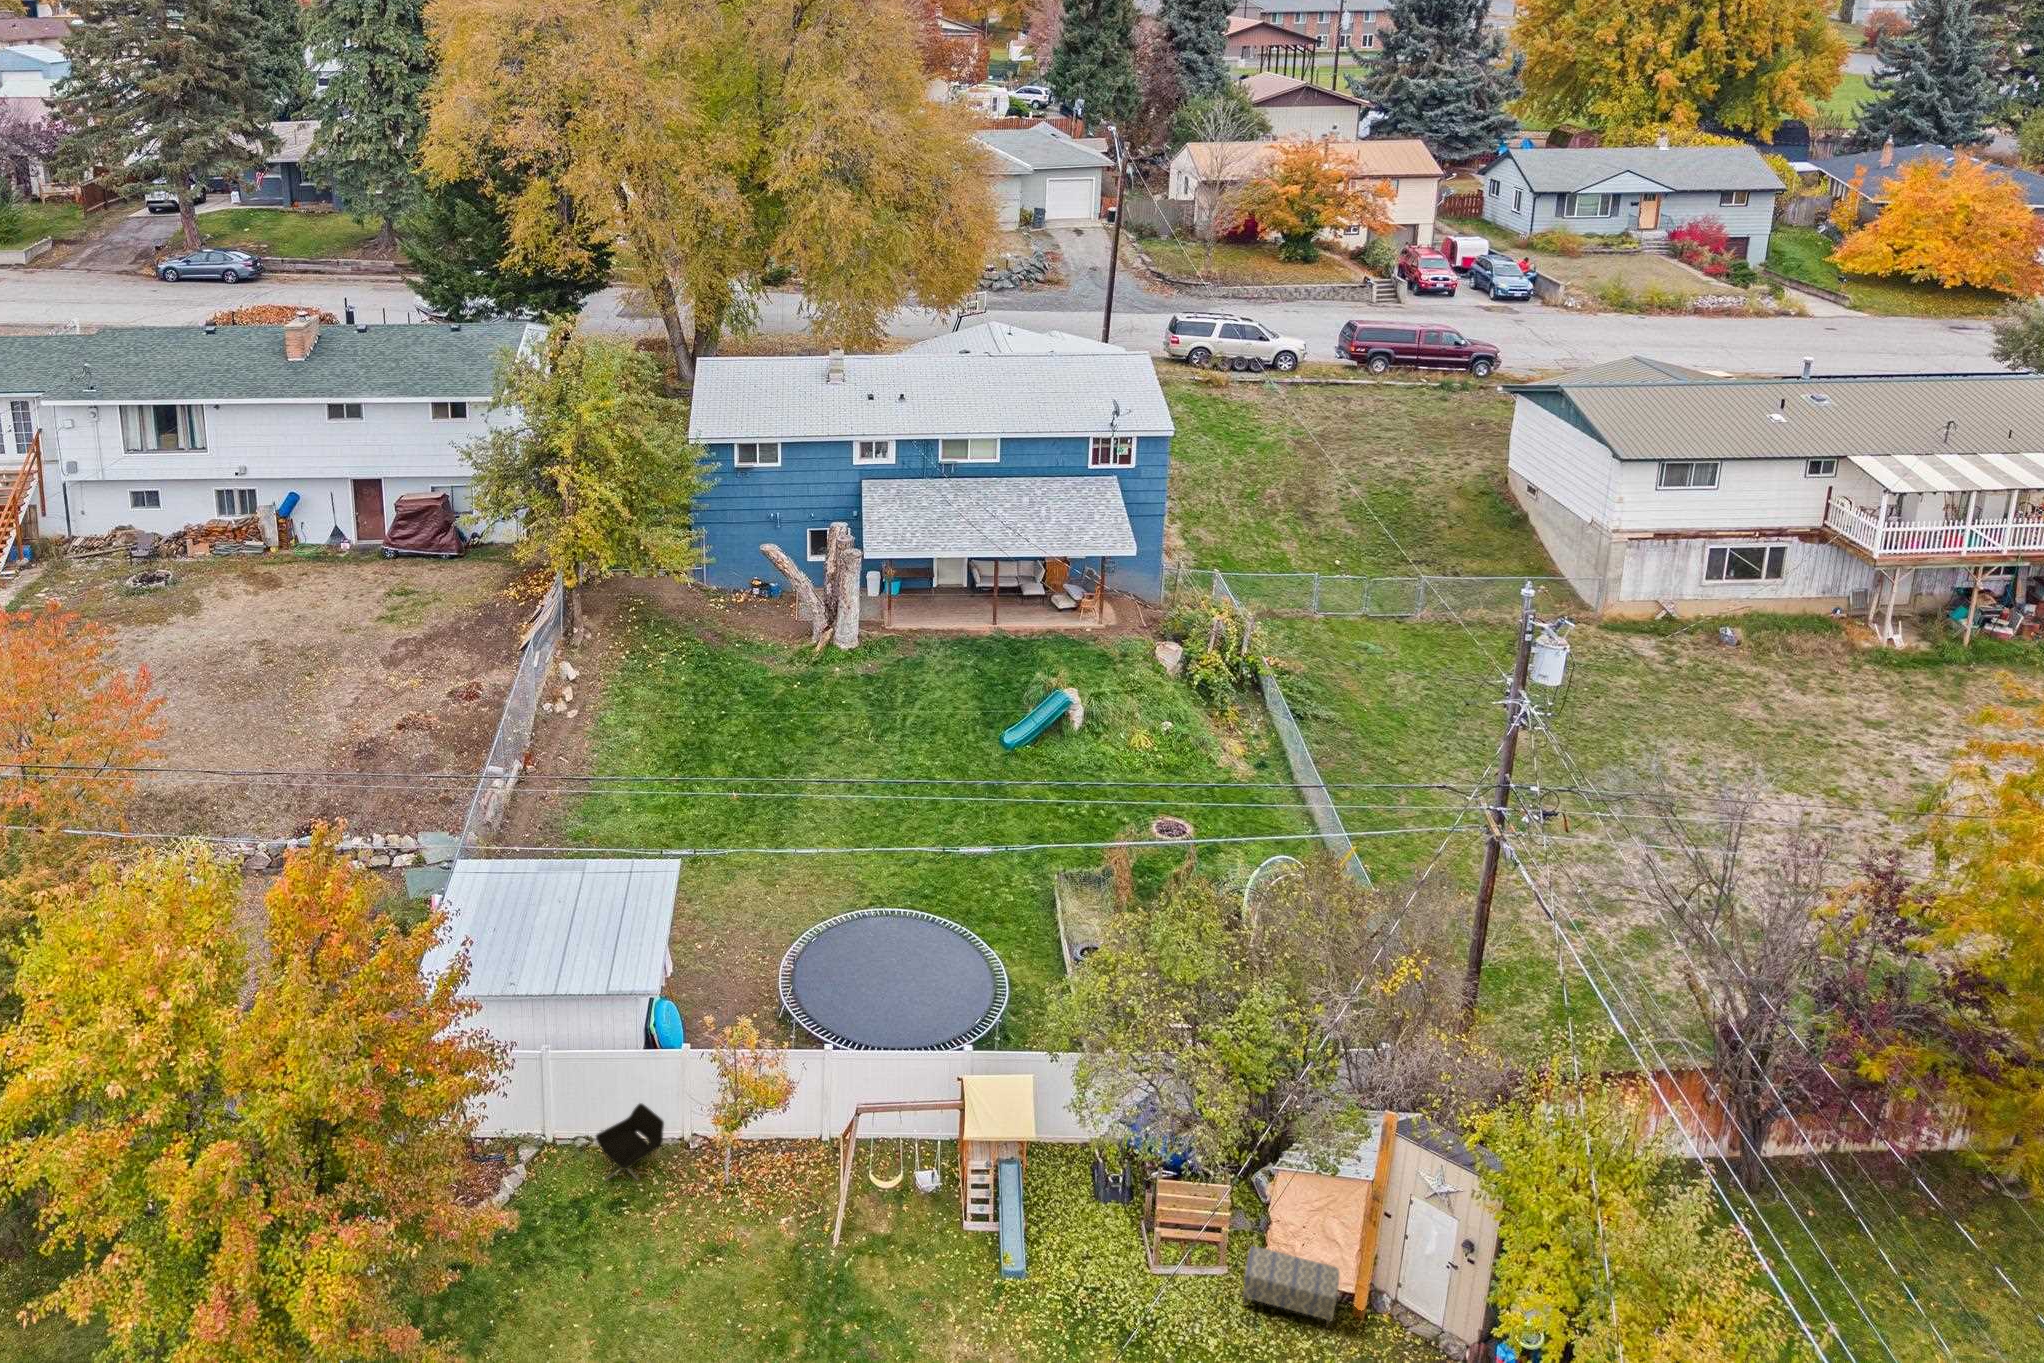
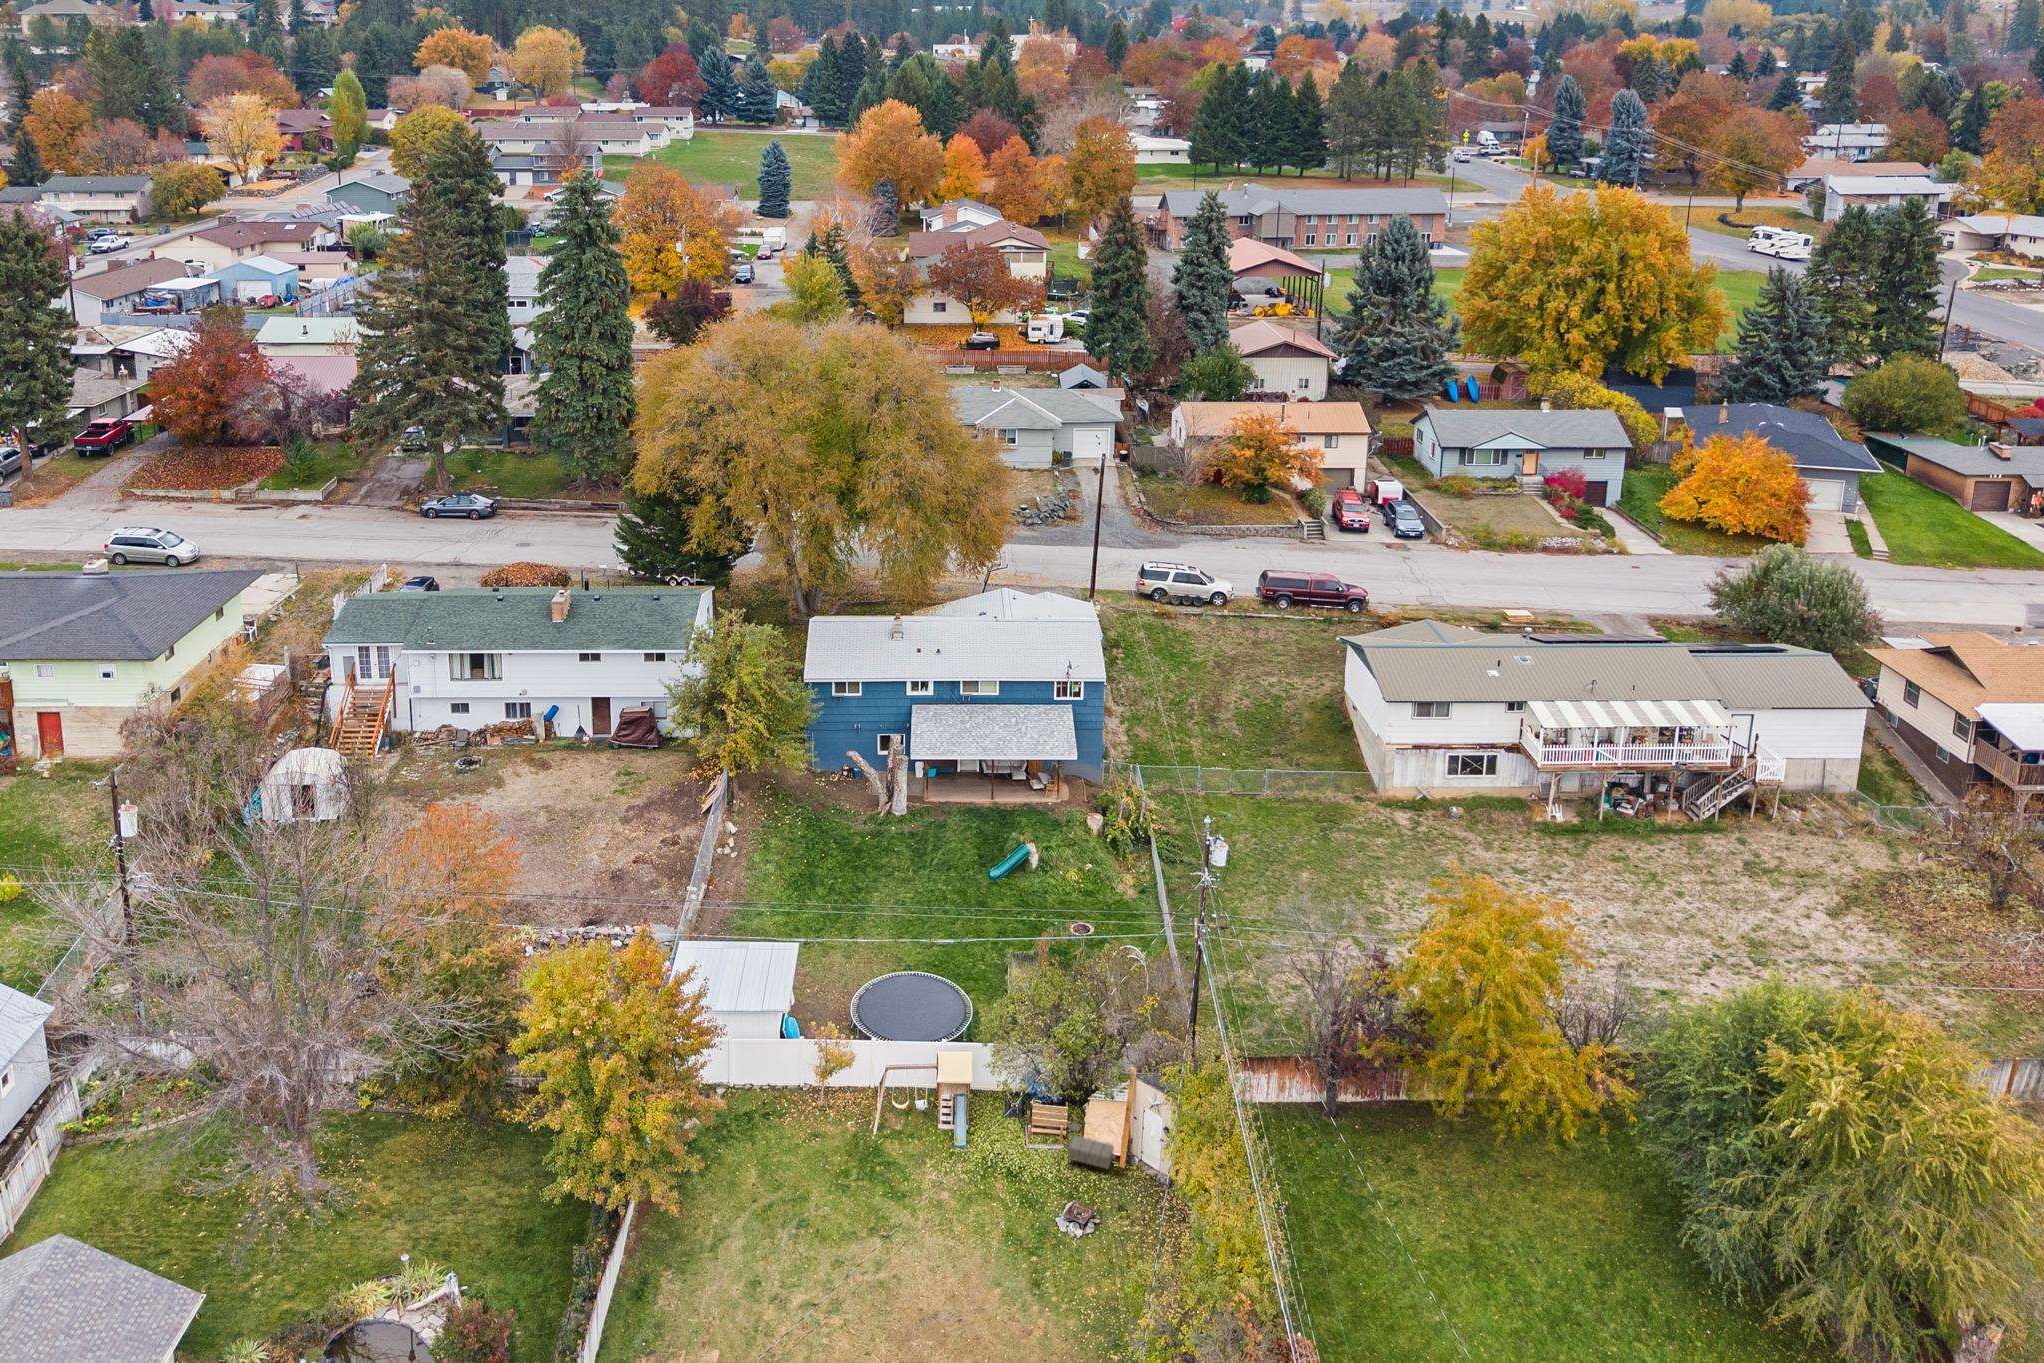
lounge chair: present [596,1103,664,1180] -> none [757,1066,792,1103]

